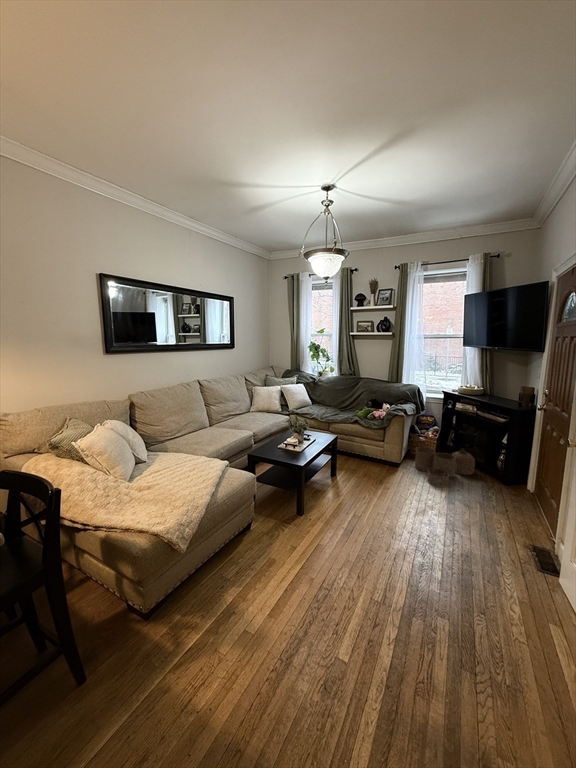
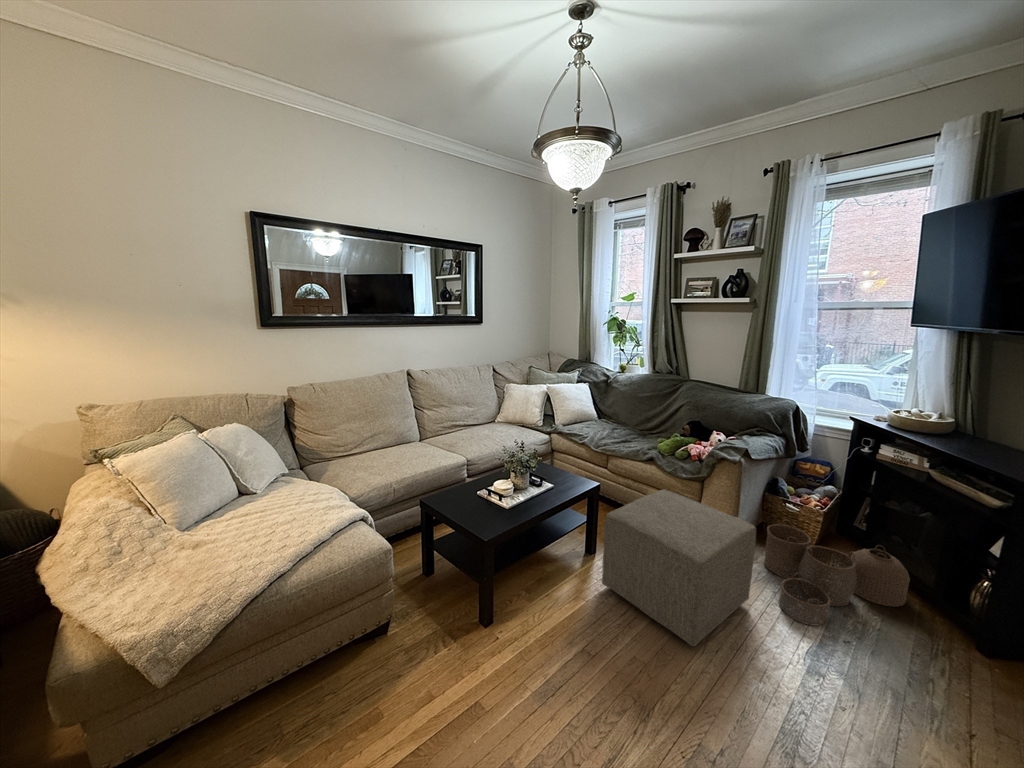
ottoman: none [348,435,418,502] -> present [602,490,756,646]

